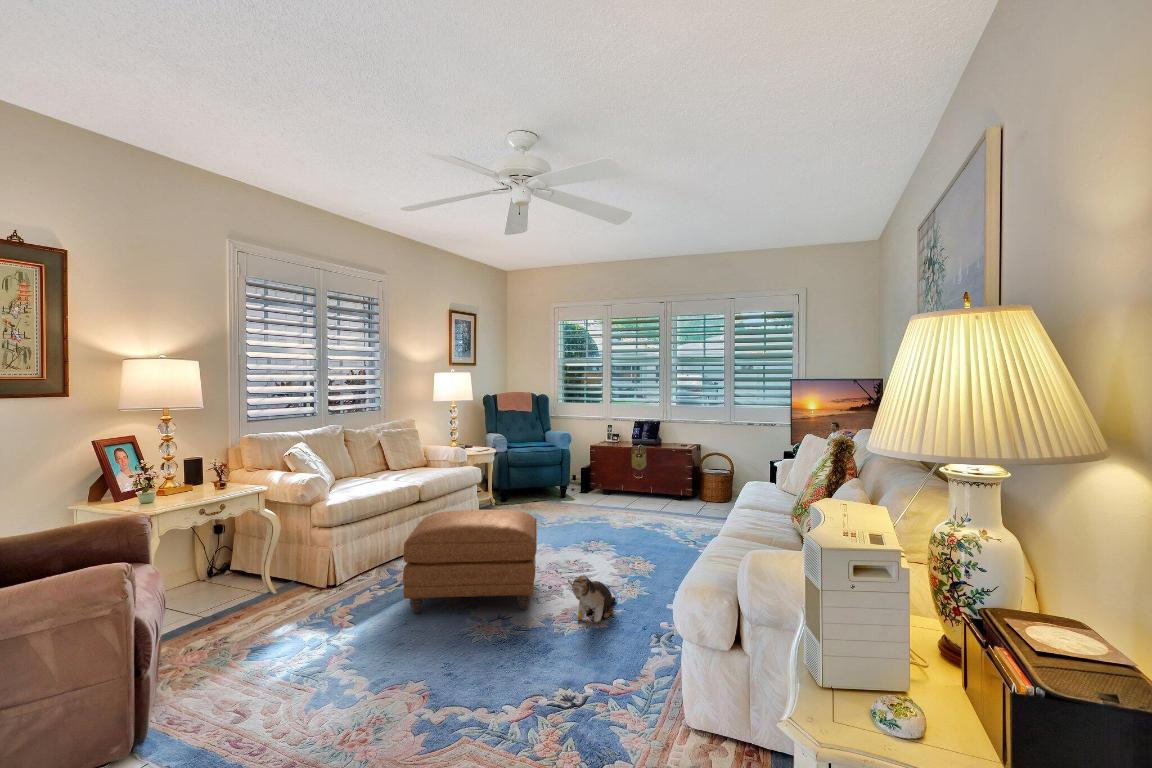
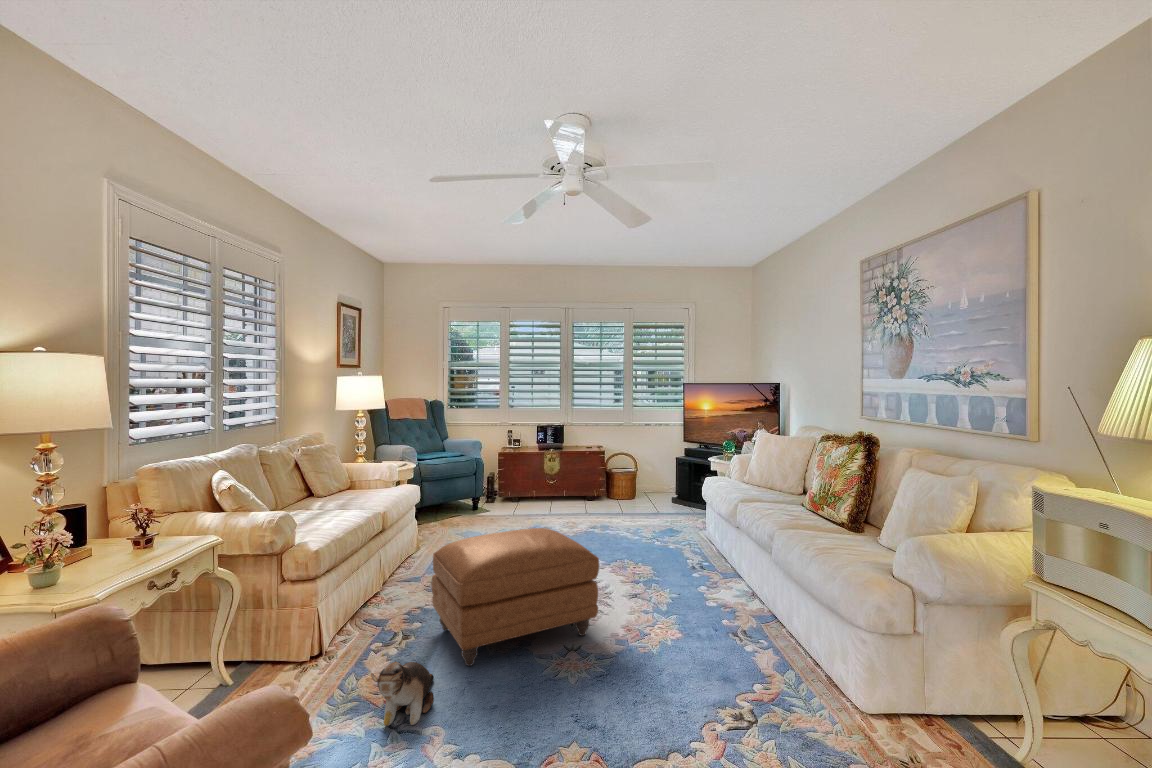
plush toy: present [568,575,616,622] -> present [371,661,434,726]

